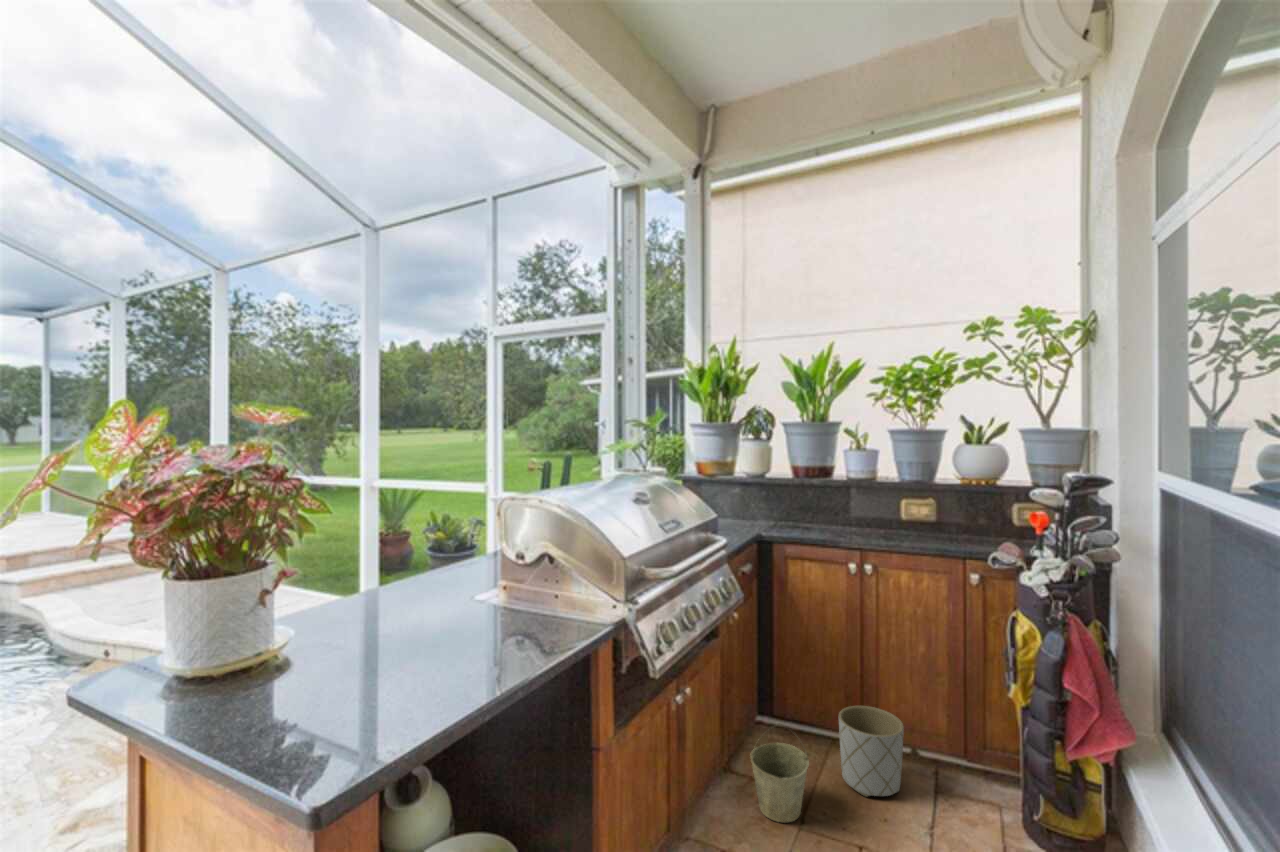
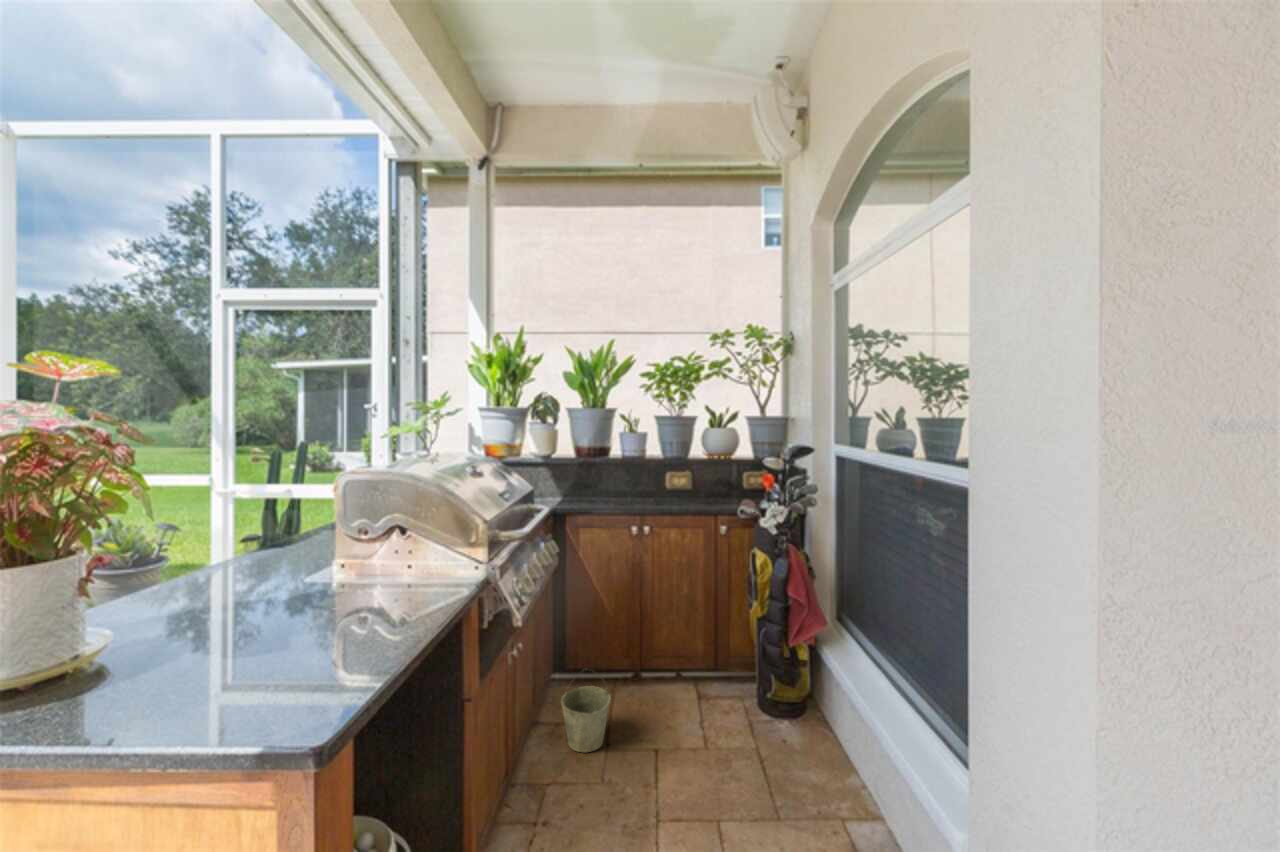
planter: present [839,706,904,797] -> none [626,643,676,715]

